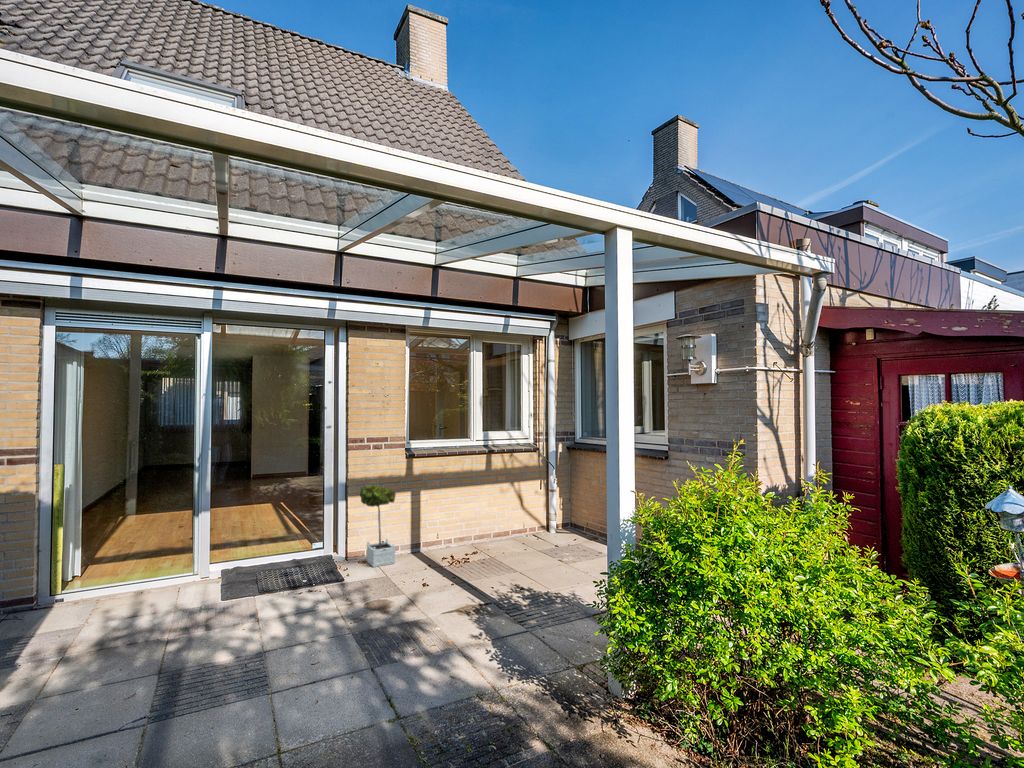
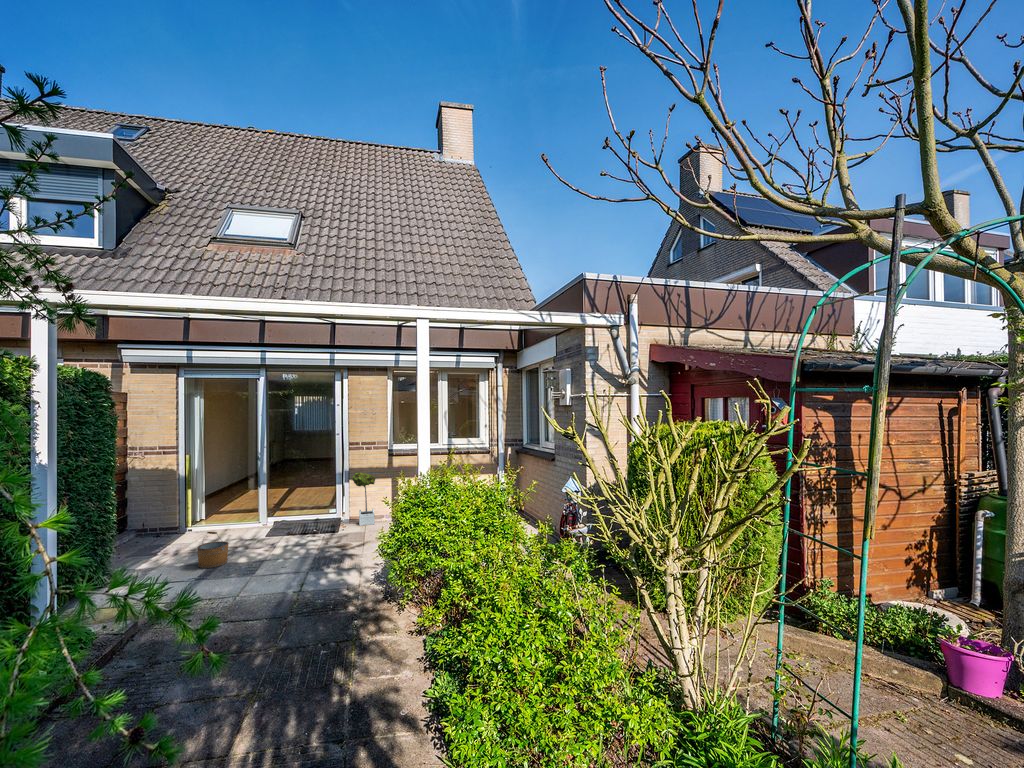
bucket: none [140,610,201,685] -> present [197,532,228,568]

